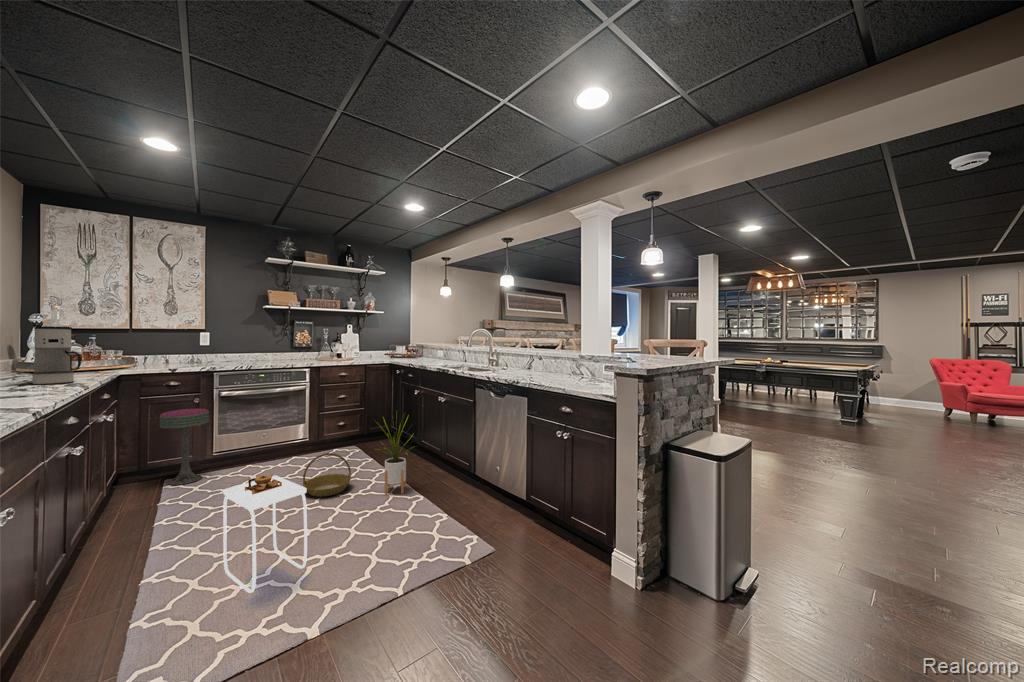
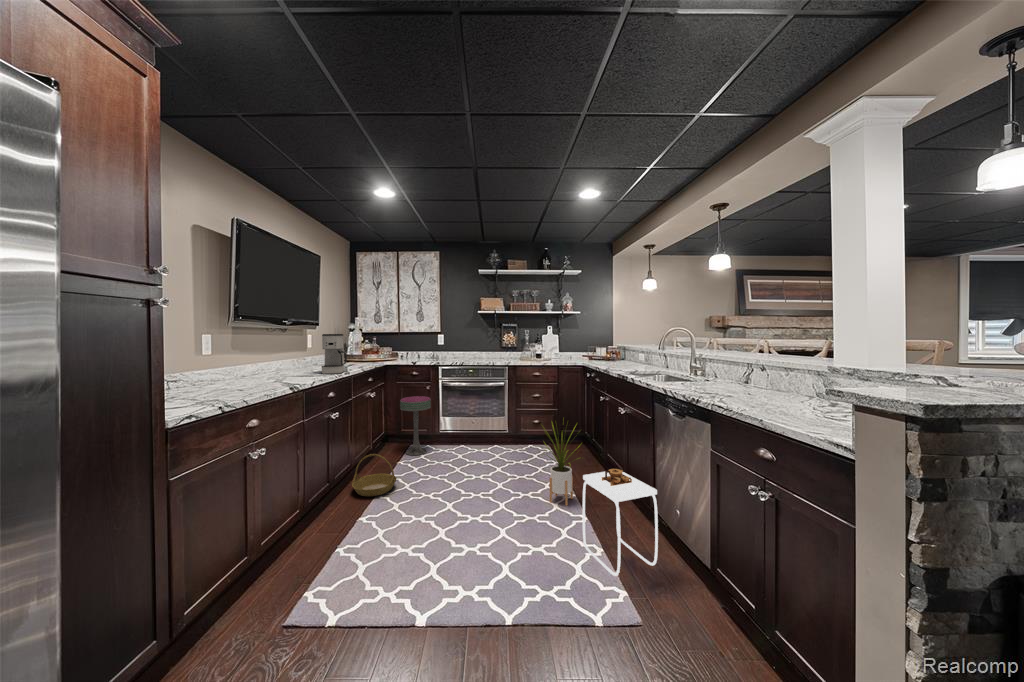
basket: present [303,453,351,497] -> present [352,454,397,496]
side table: present [223,475,307,593] -> present [583,469,658,576]

